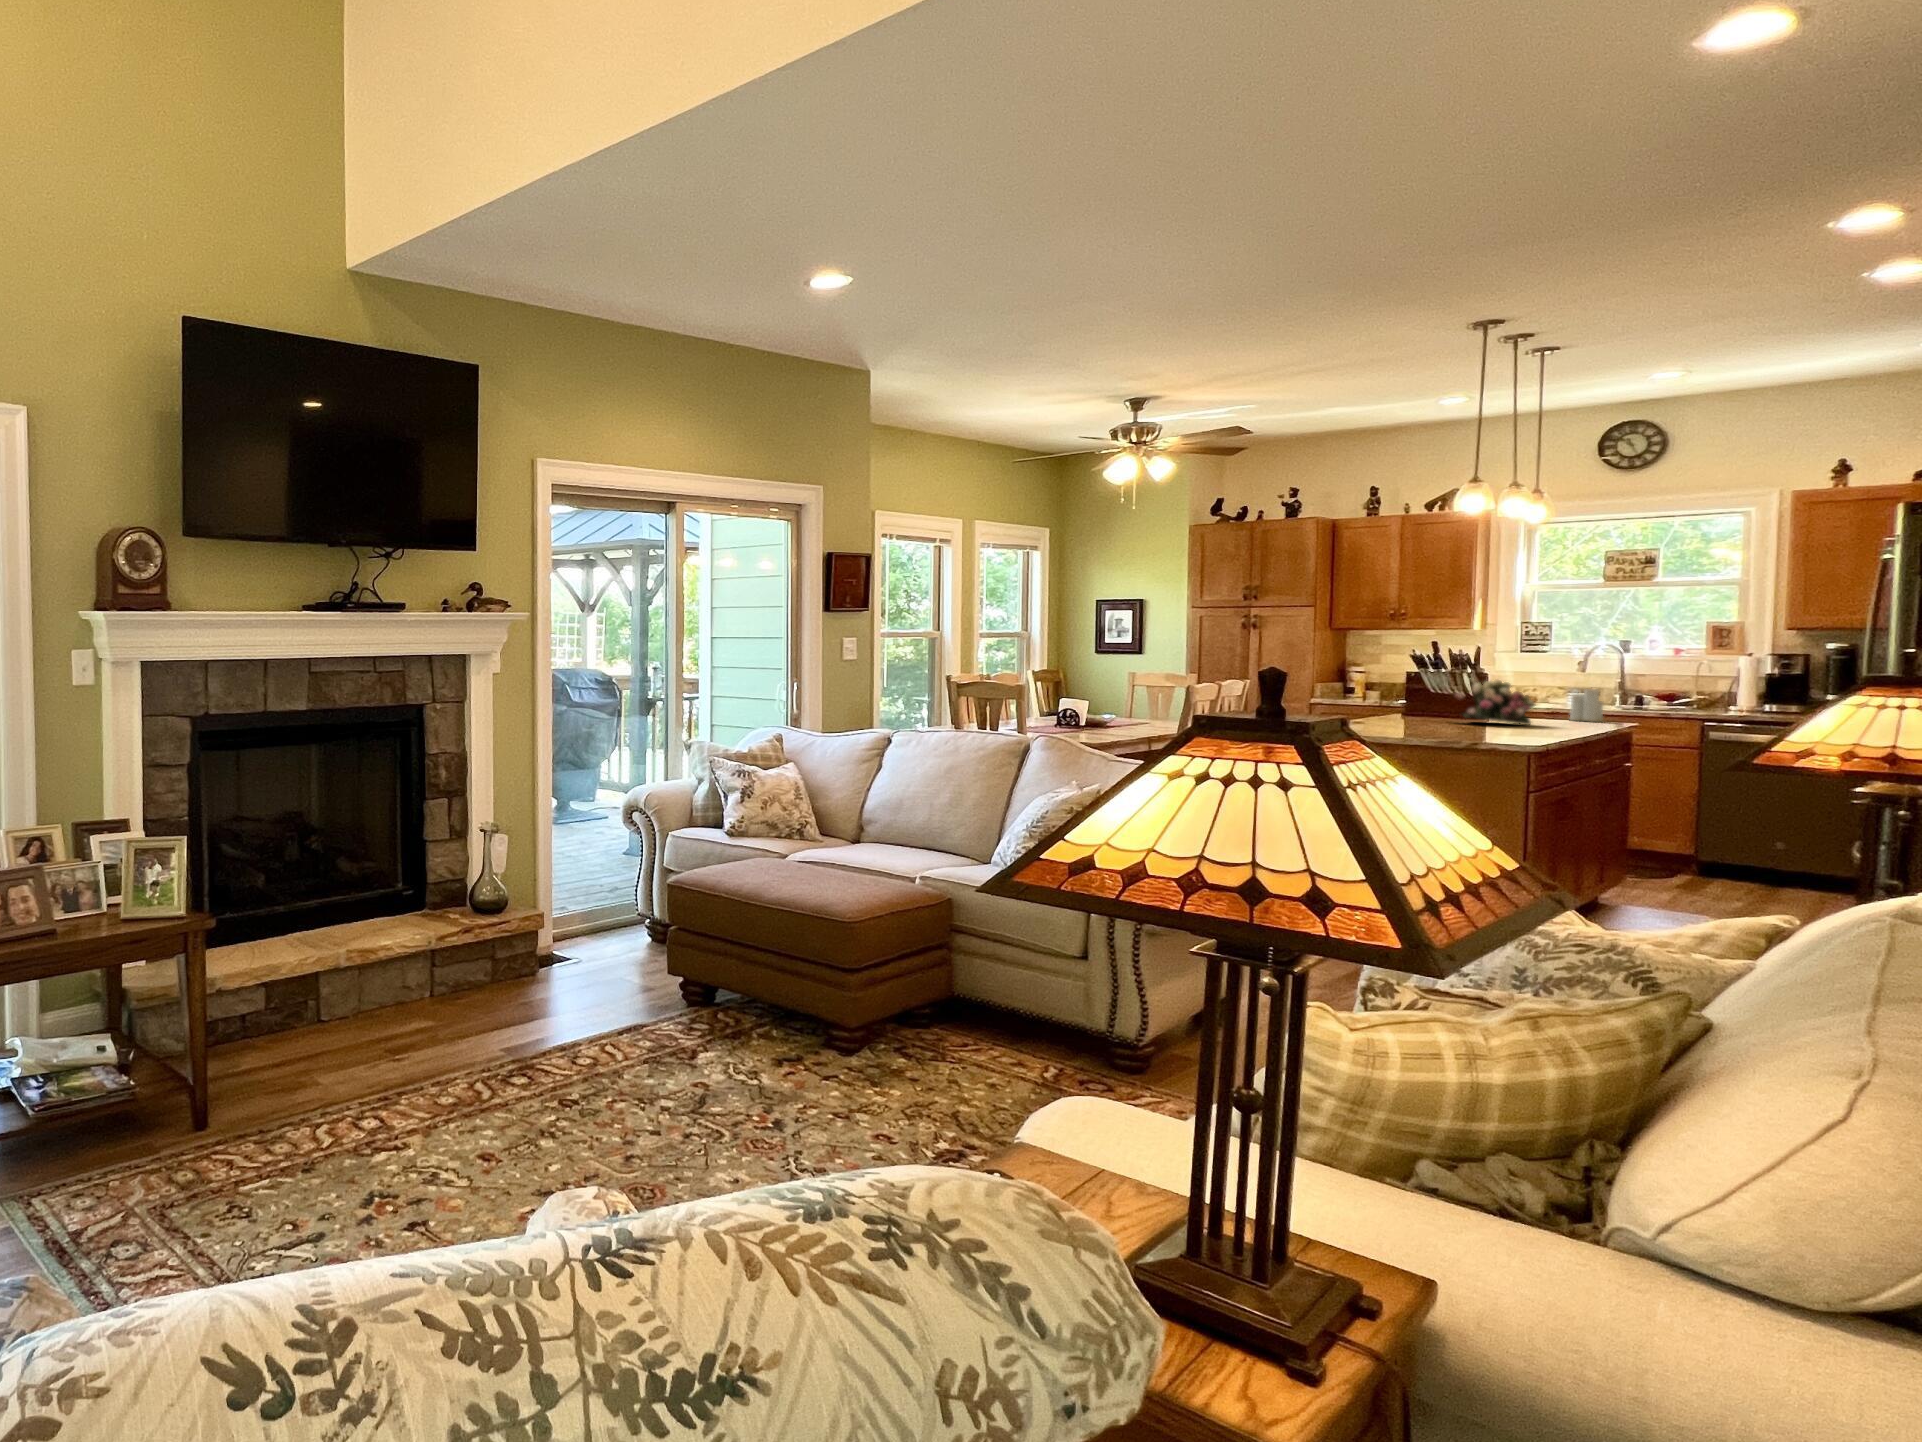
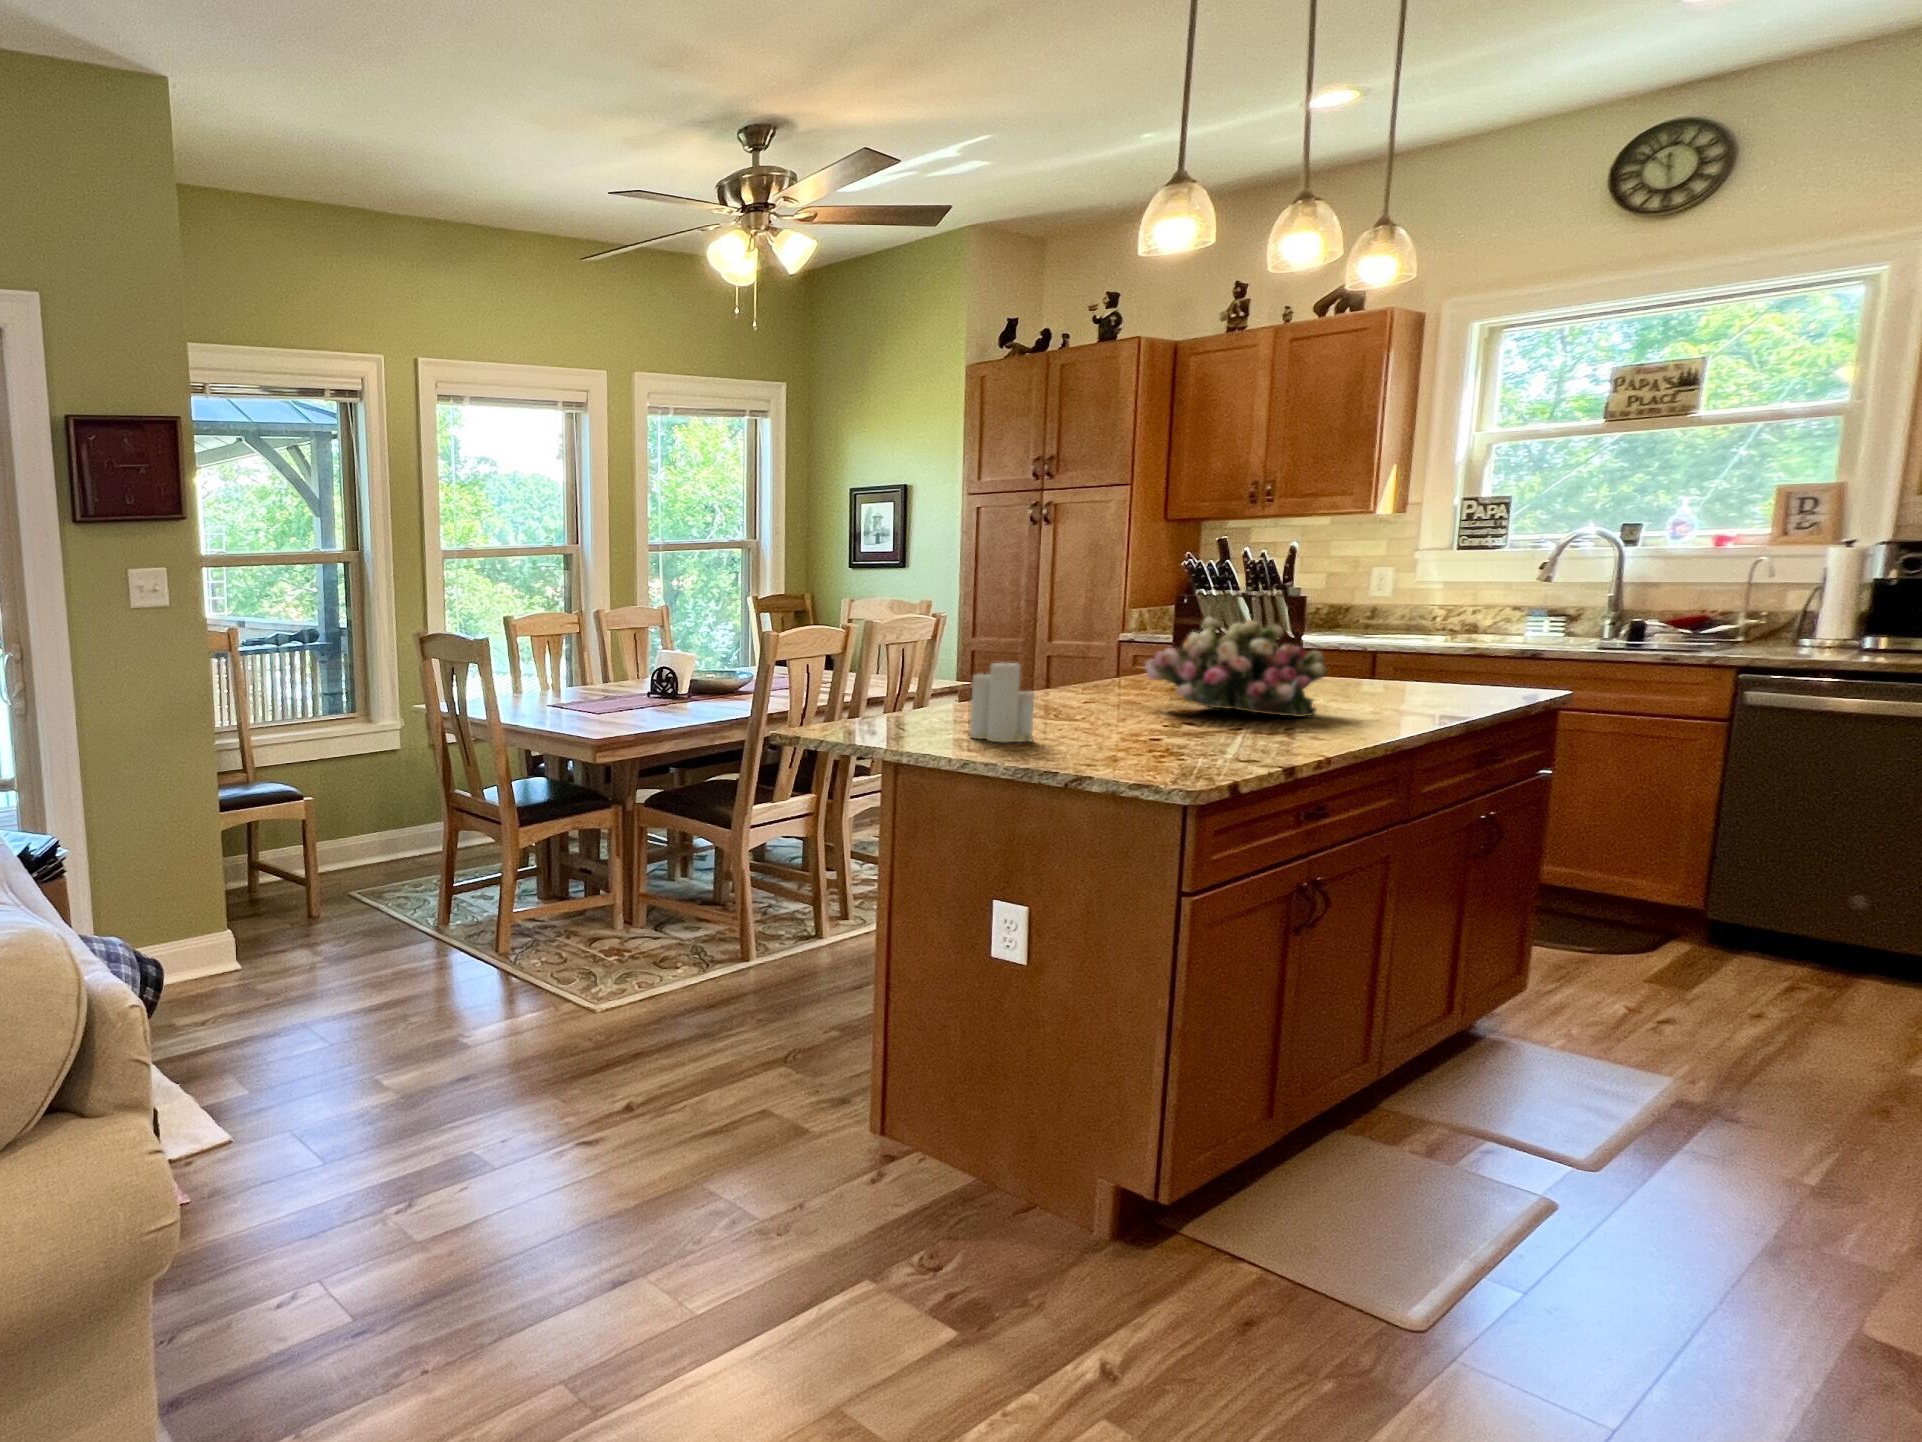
candle: present [1570,689,1603,722] -> present [970,663,1035,742]

